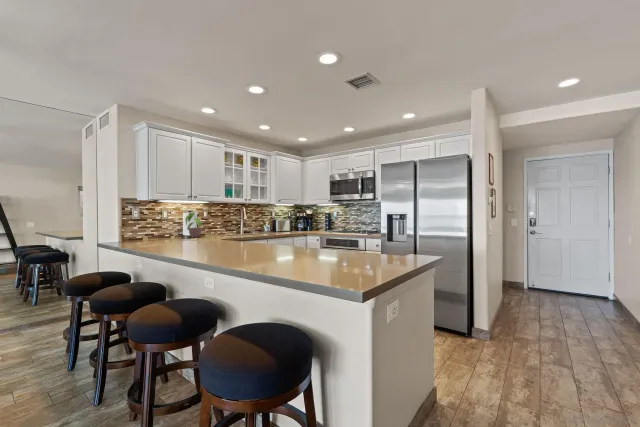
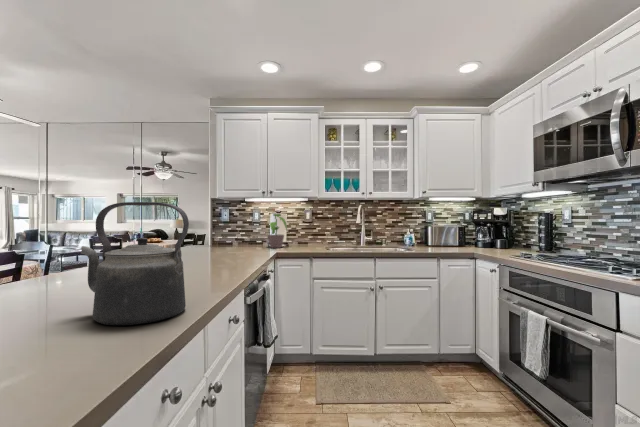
kettle: none [294,213,326,257] -> present [81,202,189,325]

